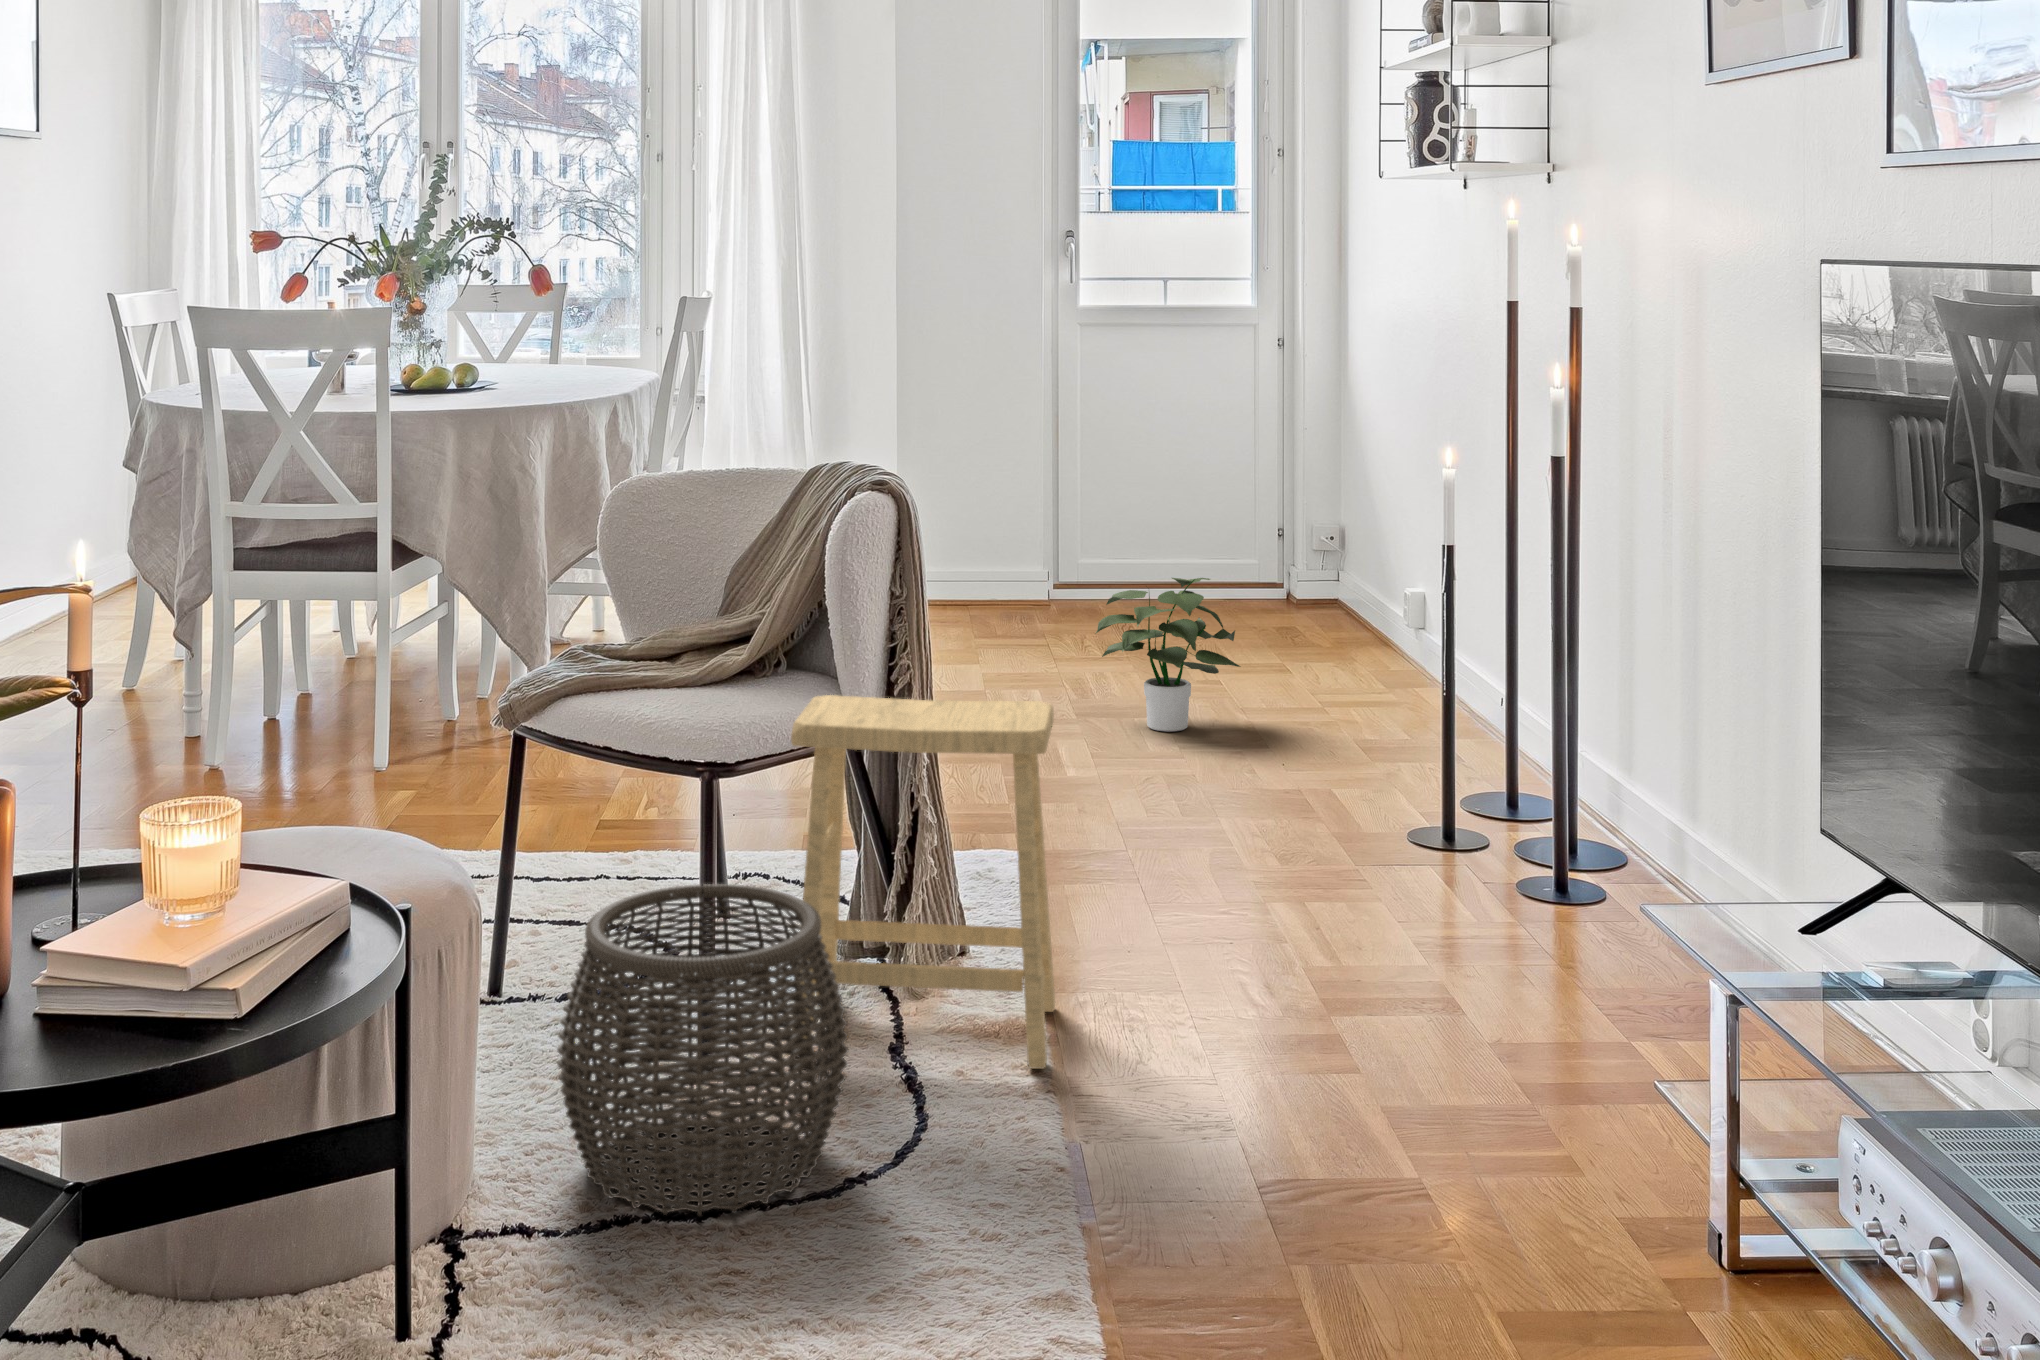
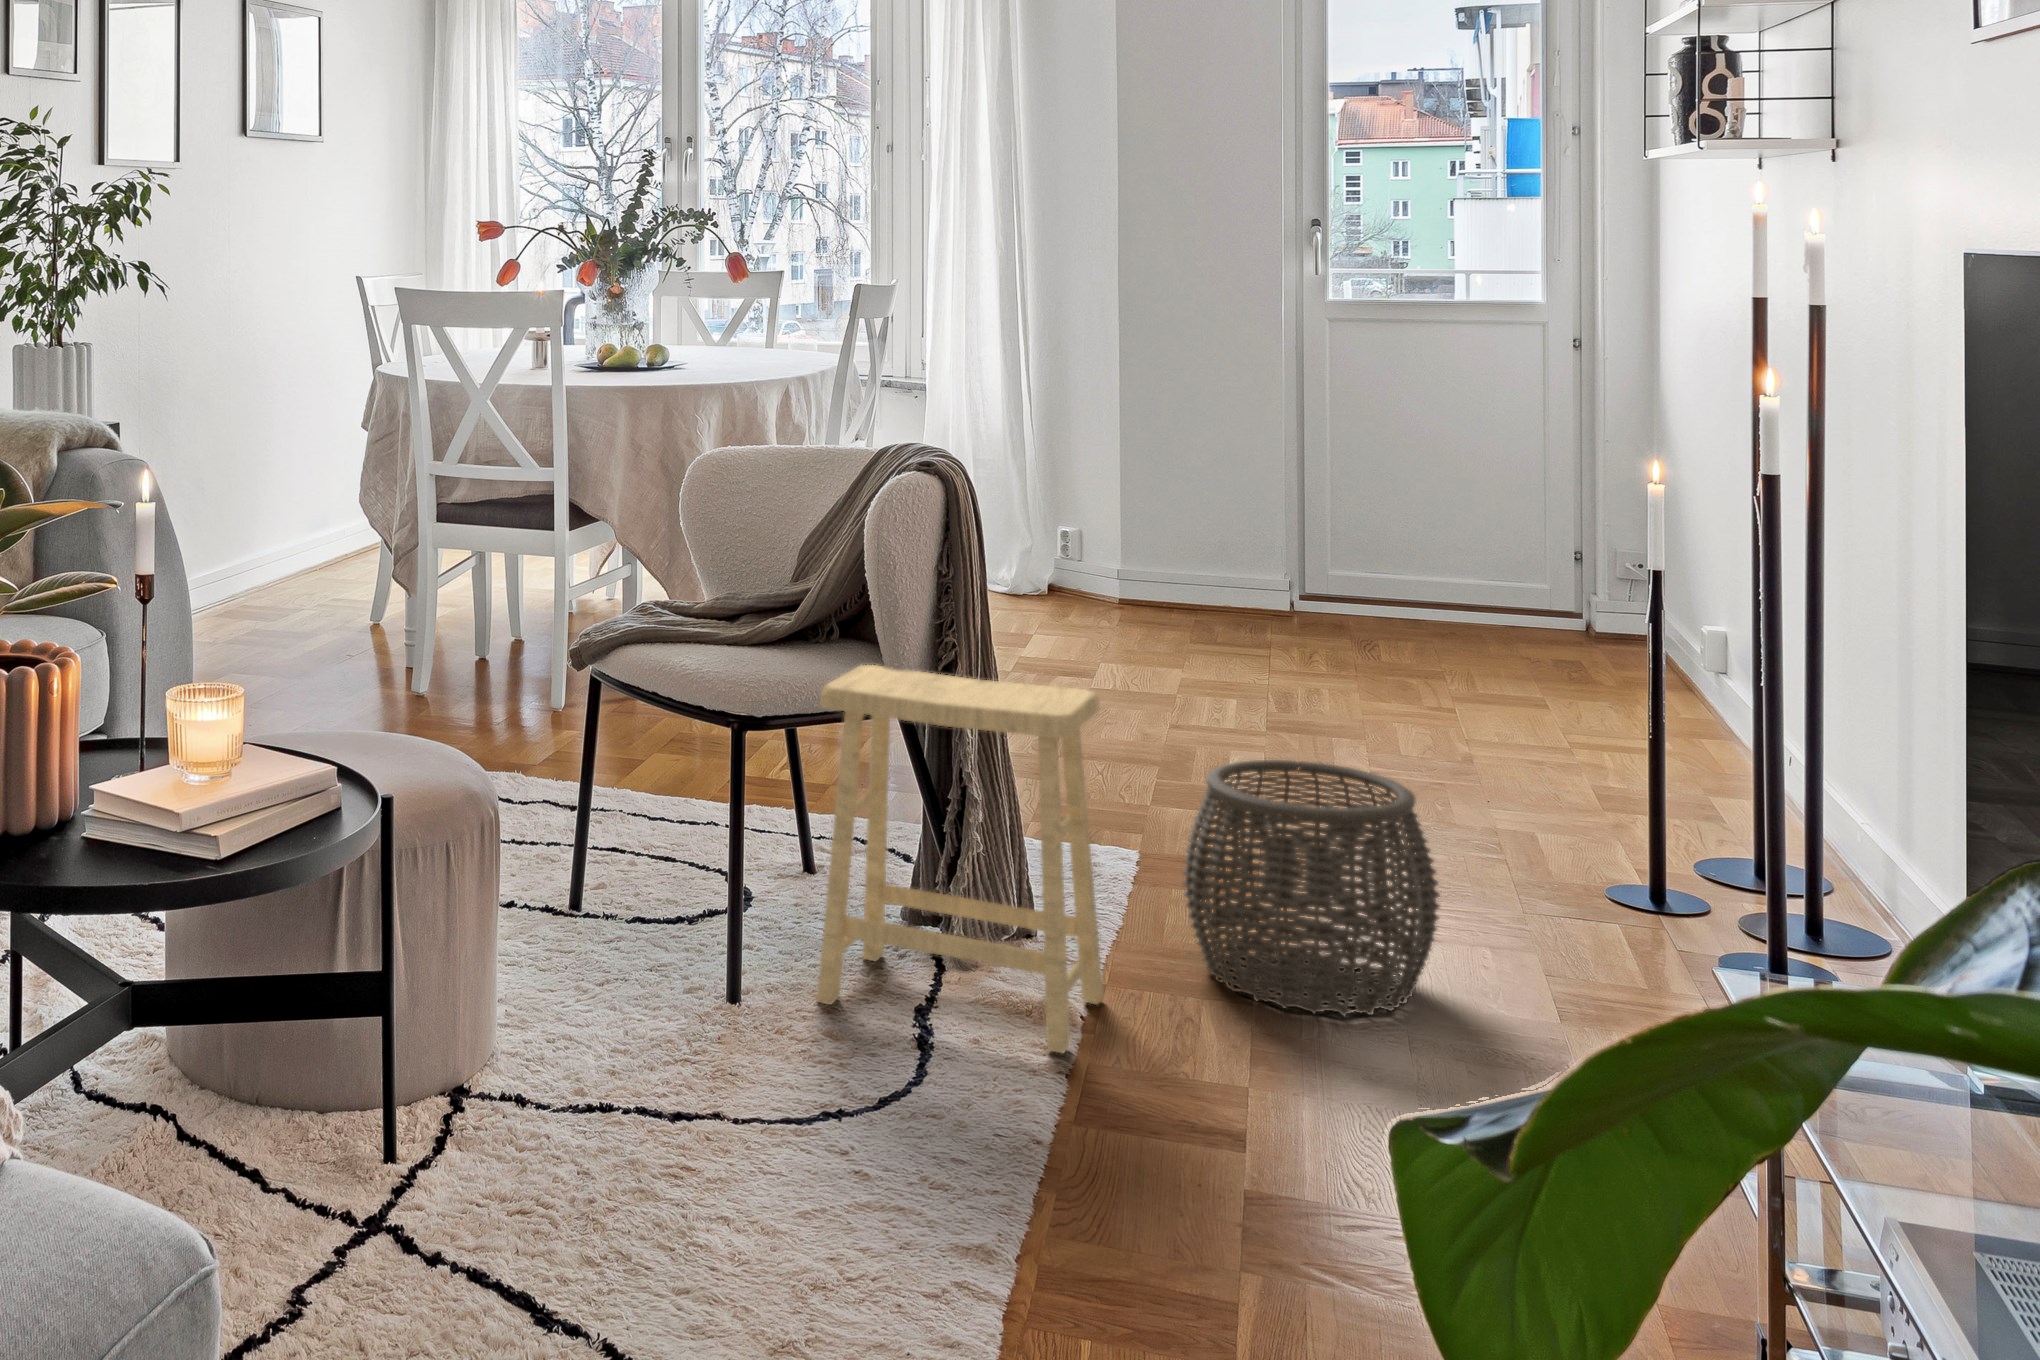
potted plant: present [1095,578,1241,732] -> none [1283,591,1456,757]
woven basket: present [557,884,848,1216] -> present [1183,760,1439,1016]

